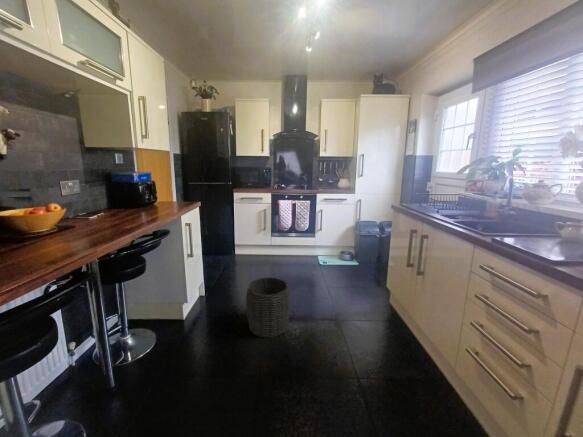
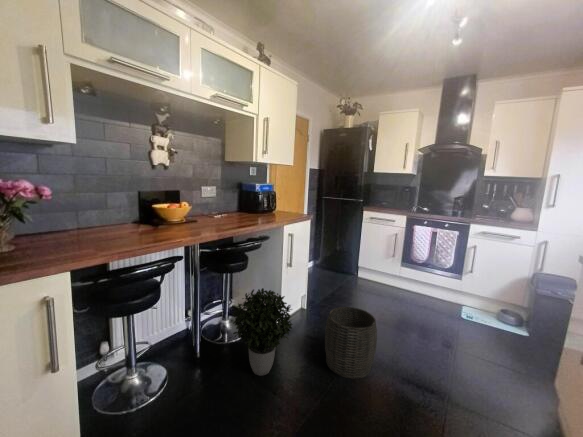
potted plant: none [156,285,225,372] -> present [232,288,292,376]

